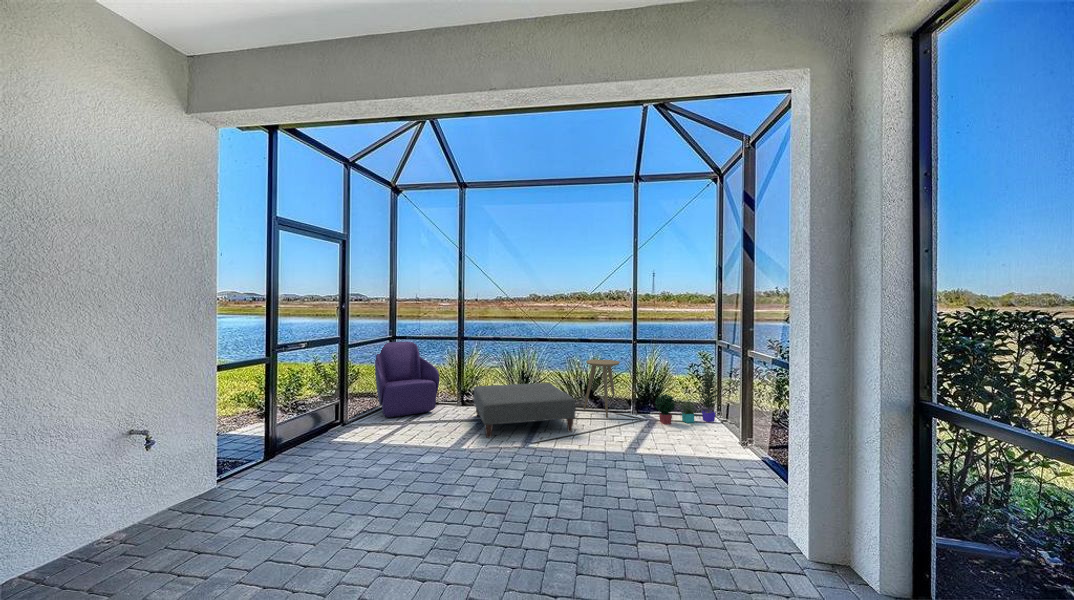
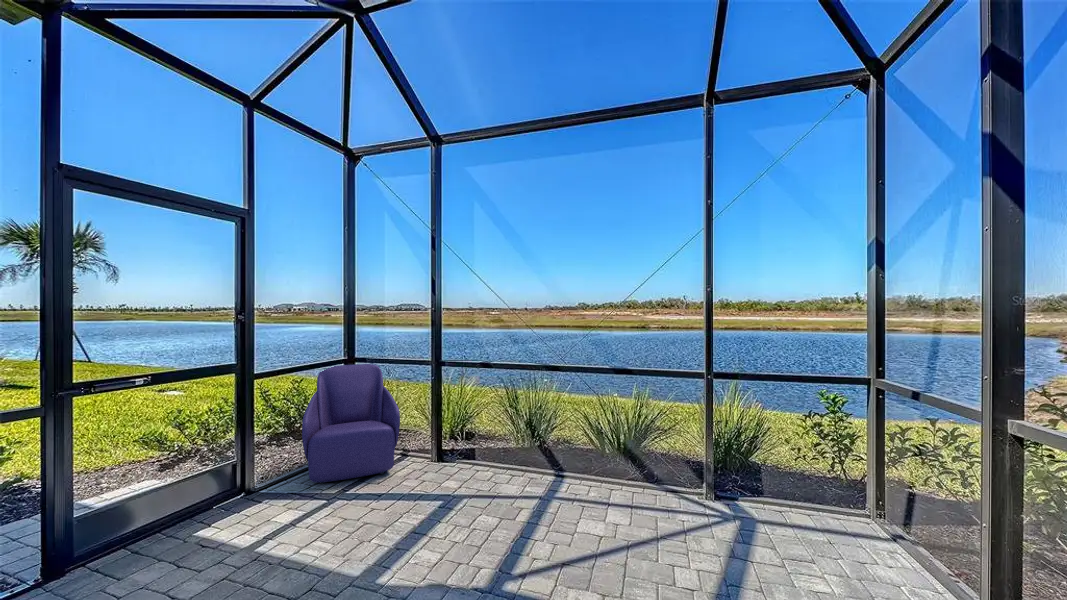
side table: present [584,359,620,418] -> none [622,397,681,501]
potted plant: present [655,371,718,424] -> none [745,426,873,526]
ottoman: present [474,383,576,438] -> none [429,434,599,550]

